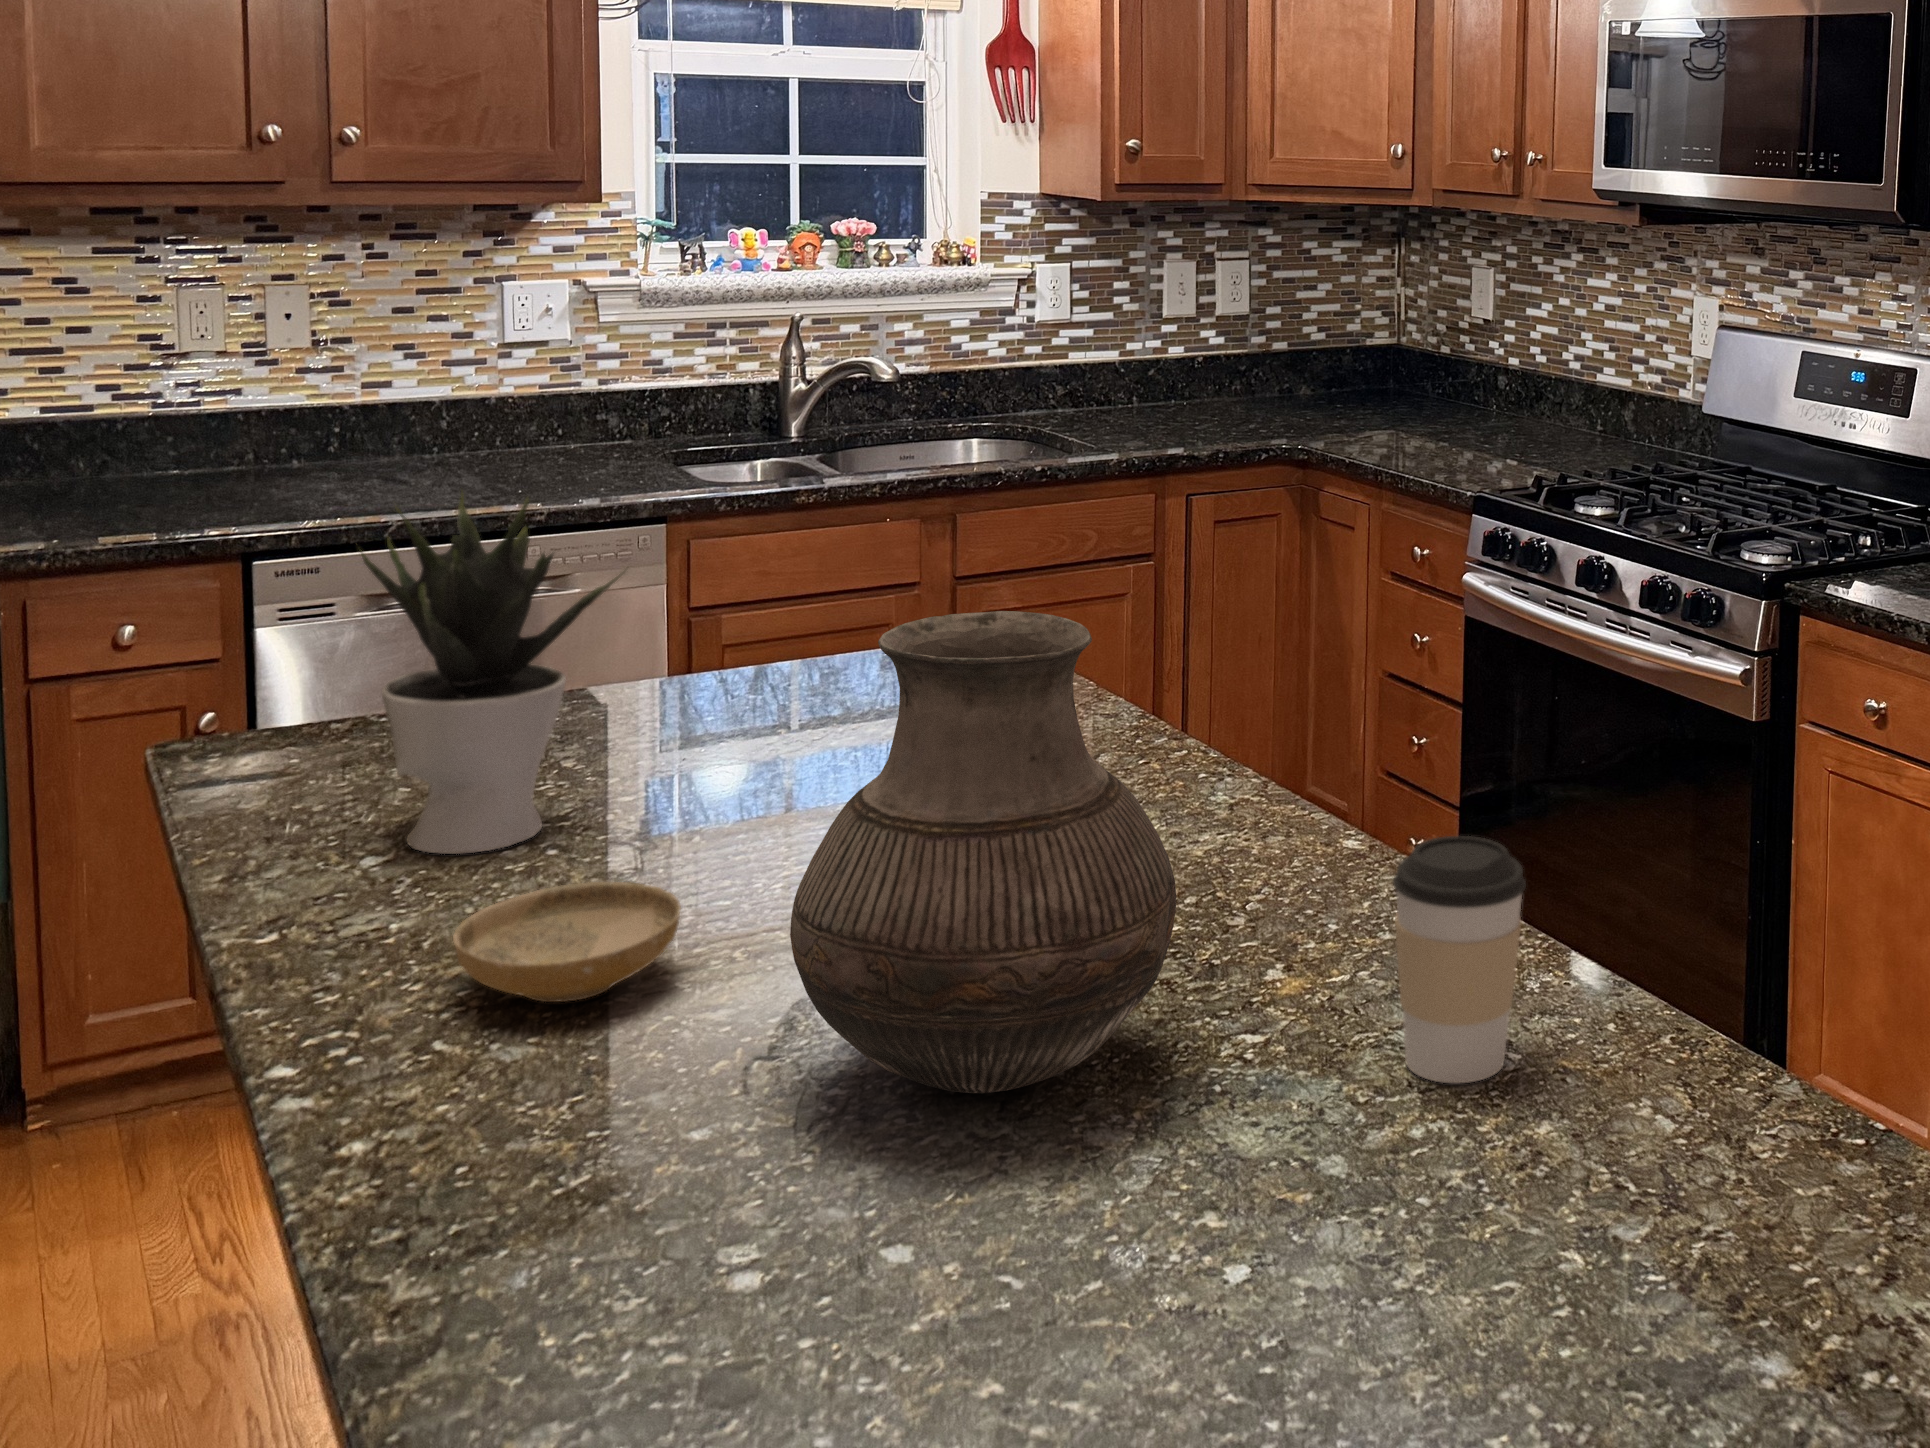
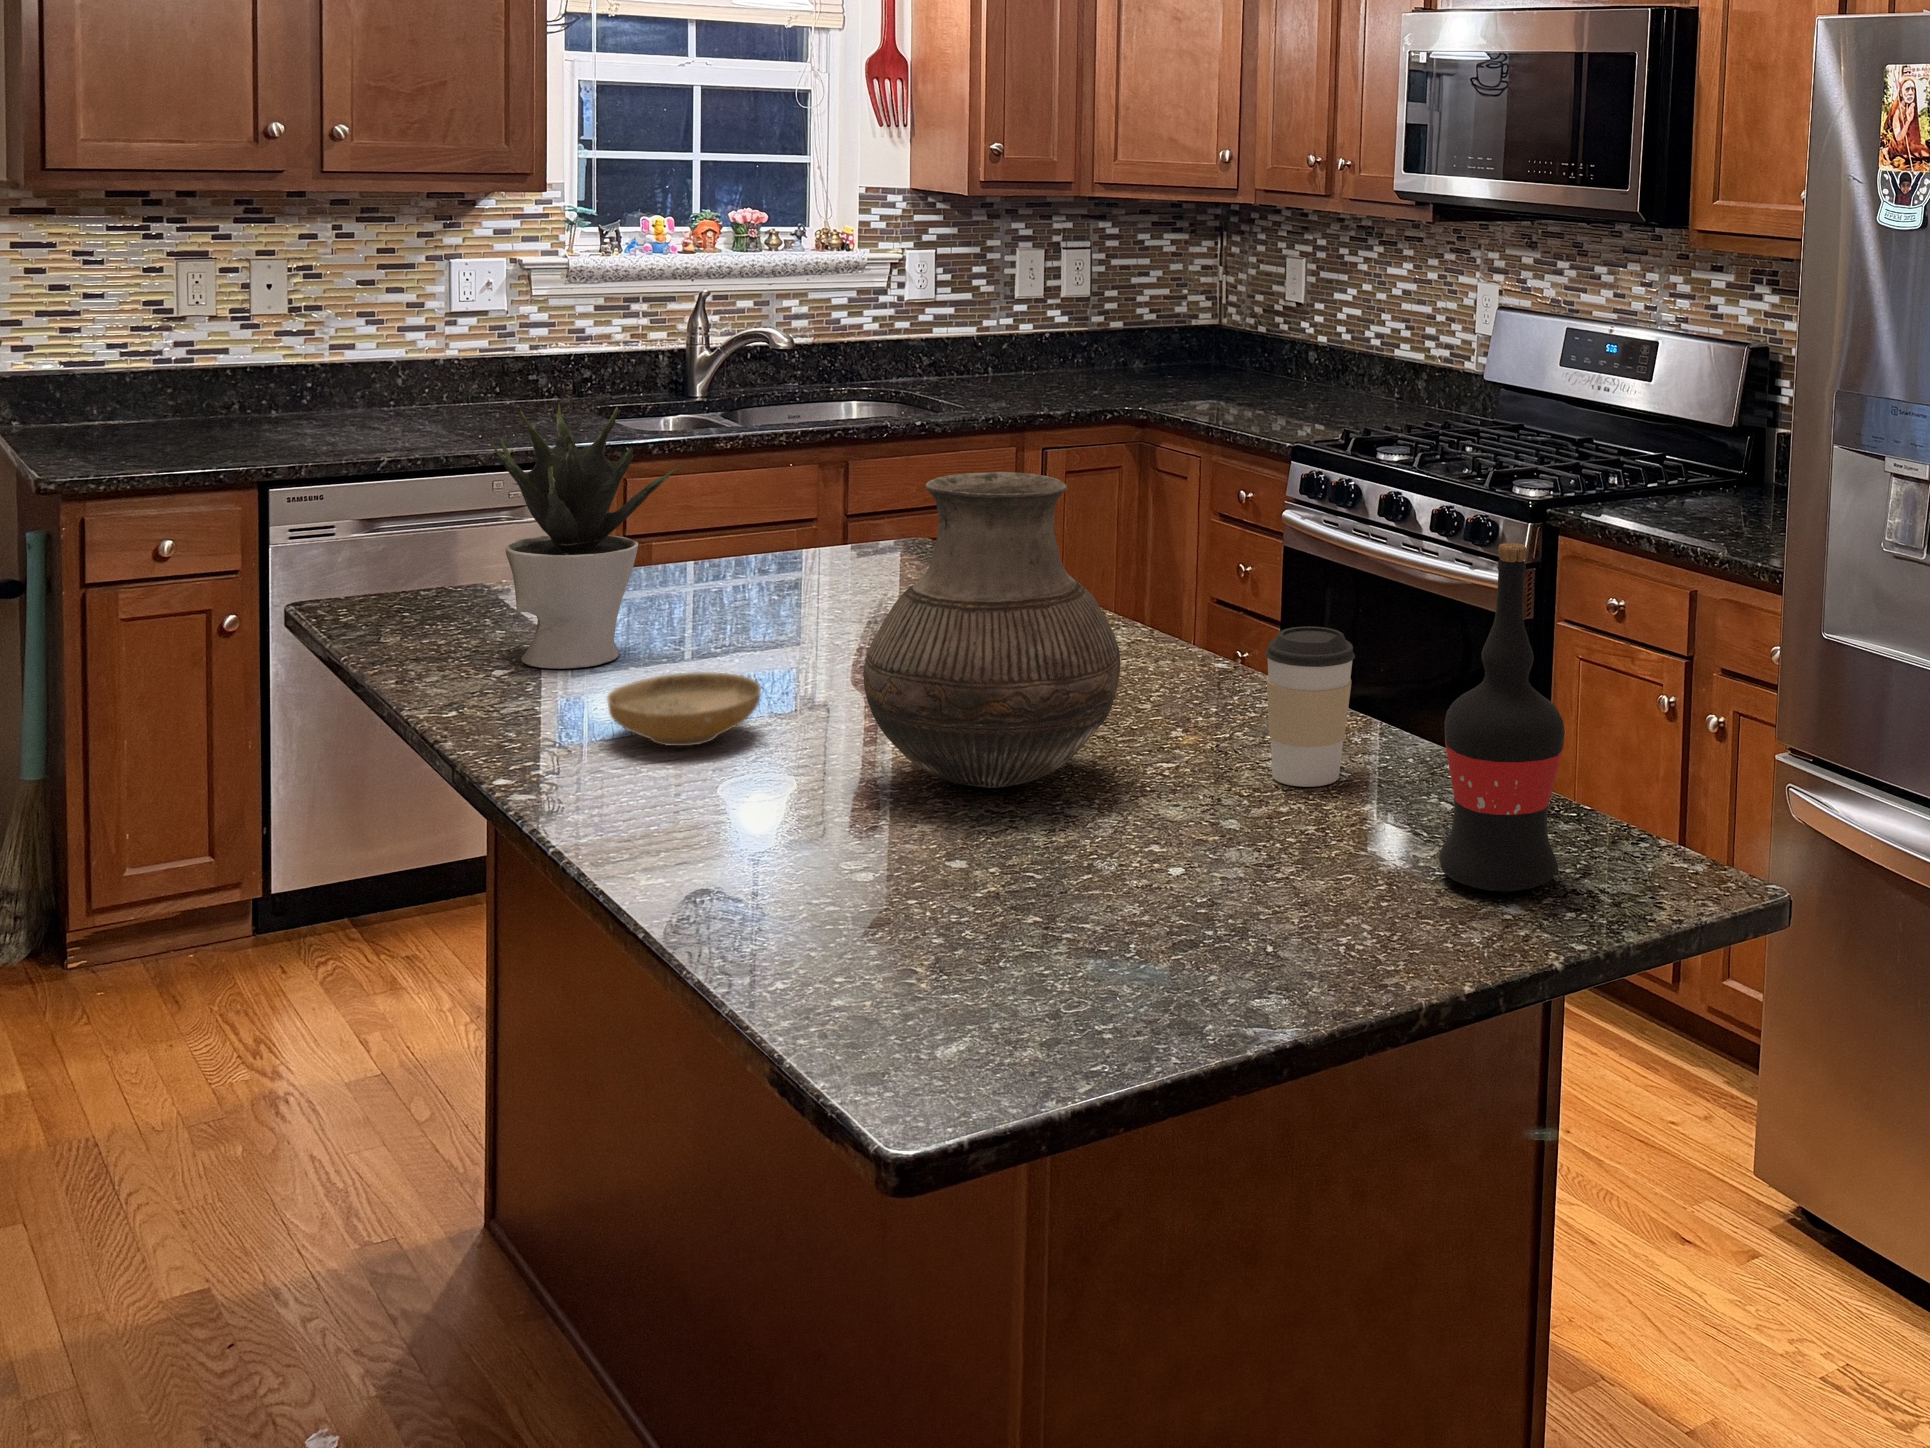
wine bottle: none [1654,759,1859,1336] -> present [1439,543,1565,892]

